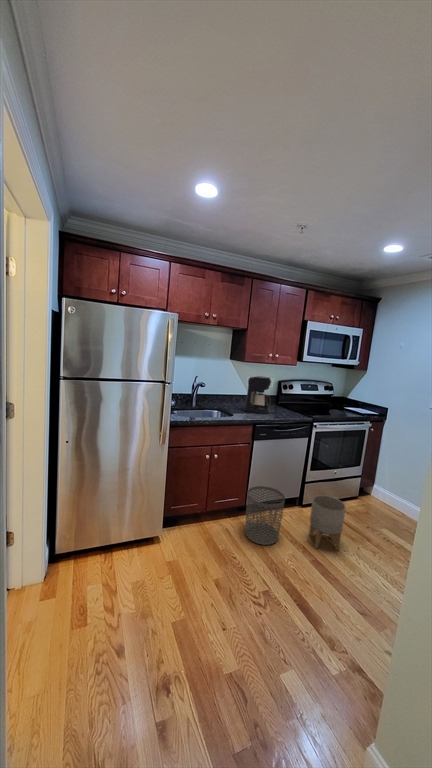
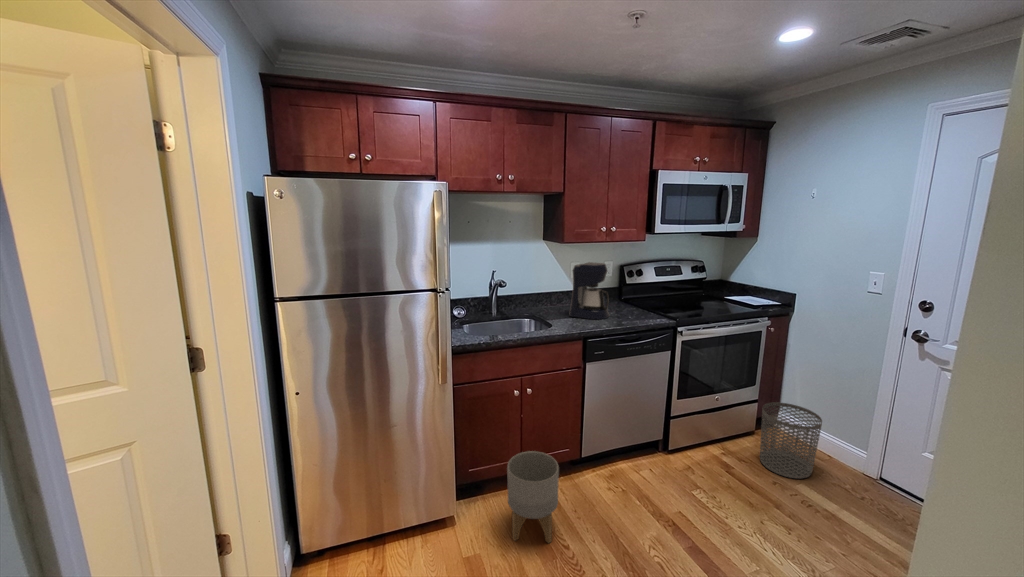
waste bin: present [245,486,285,545] -> present [760,402,822,479]
planter: present [309,495,346,551] -> present [507,451,559,543]

